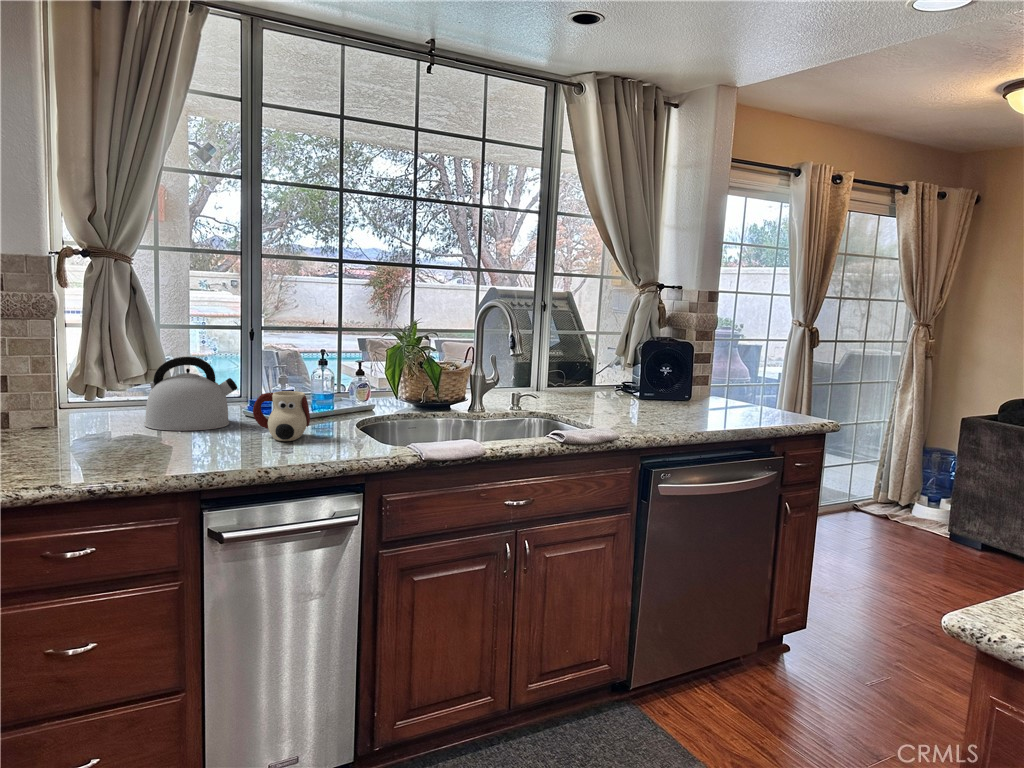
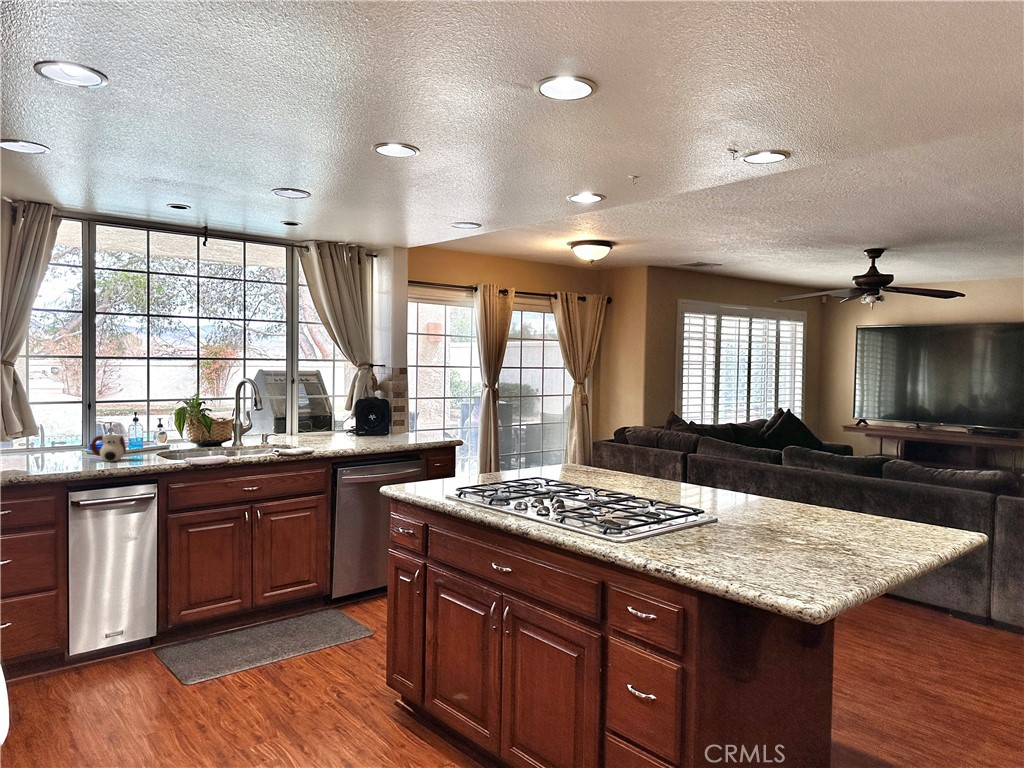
kettle: present [144,357,237,431] -> none [21,419,81,461]

